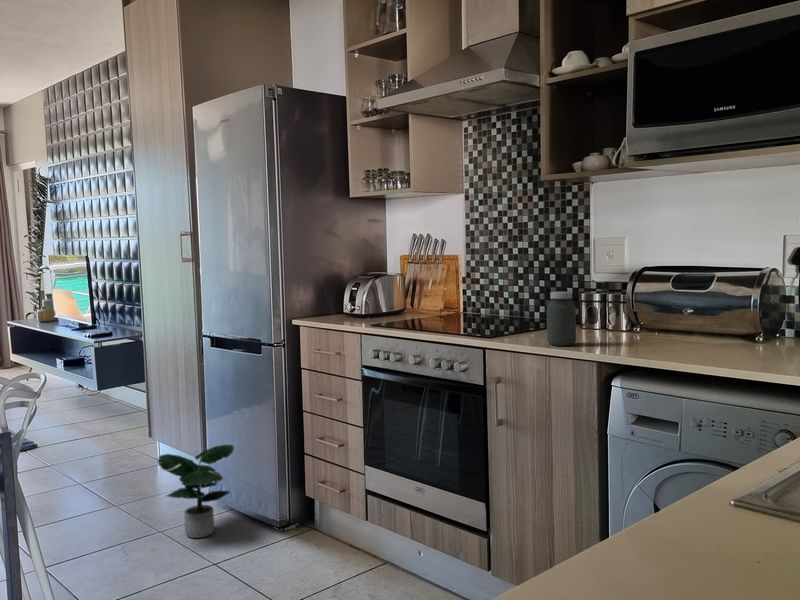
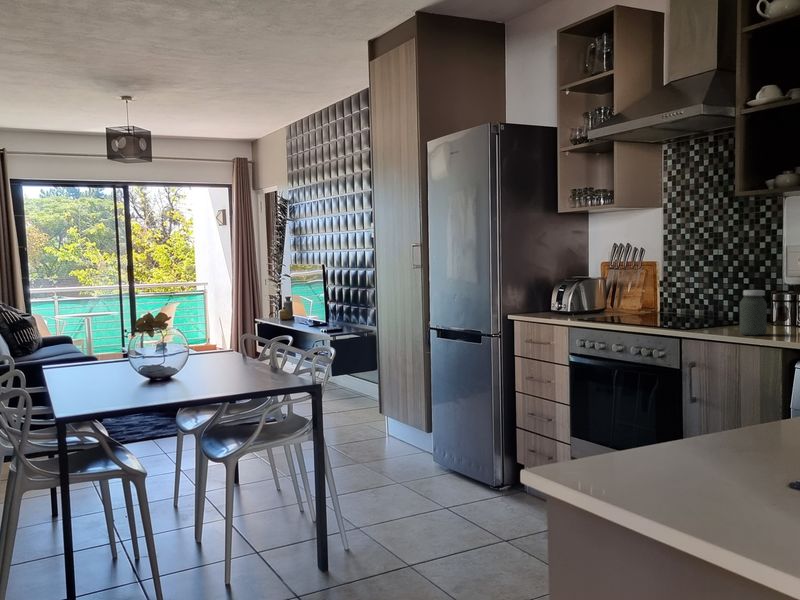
potted plant: present [158,444,234,538] -> none [397,418,458,491]

